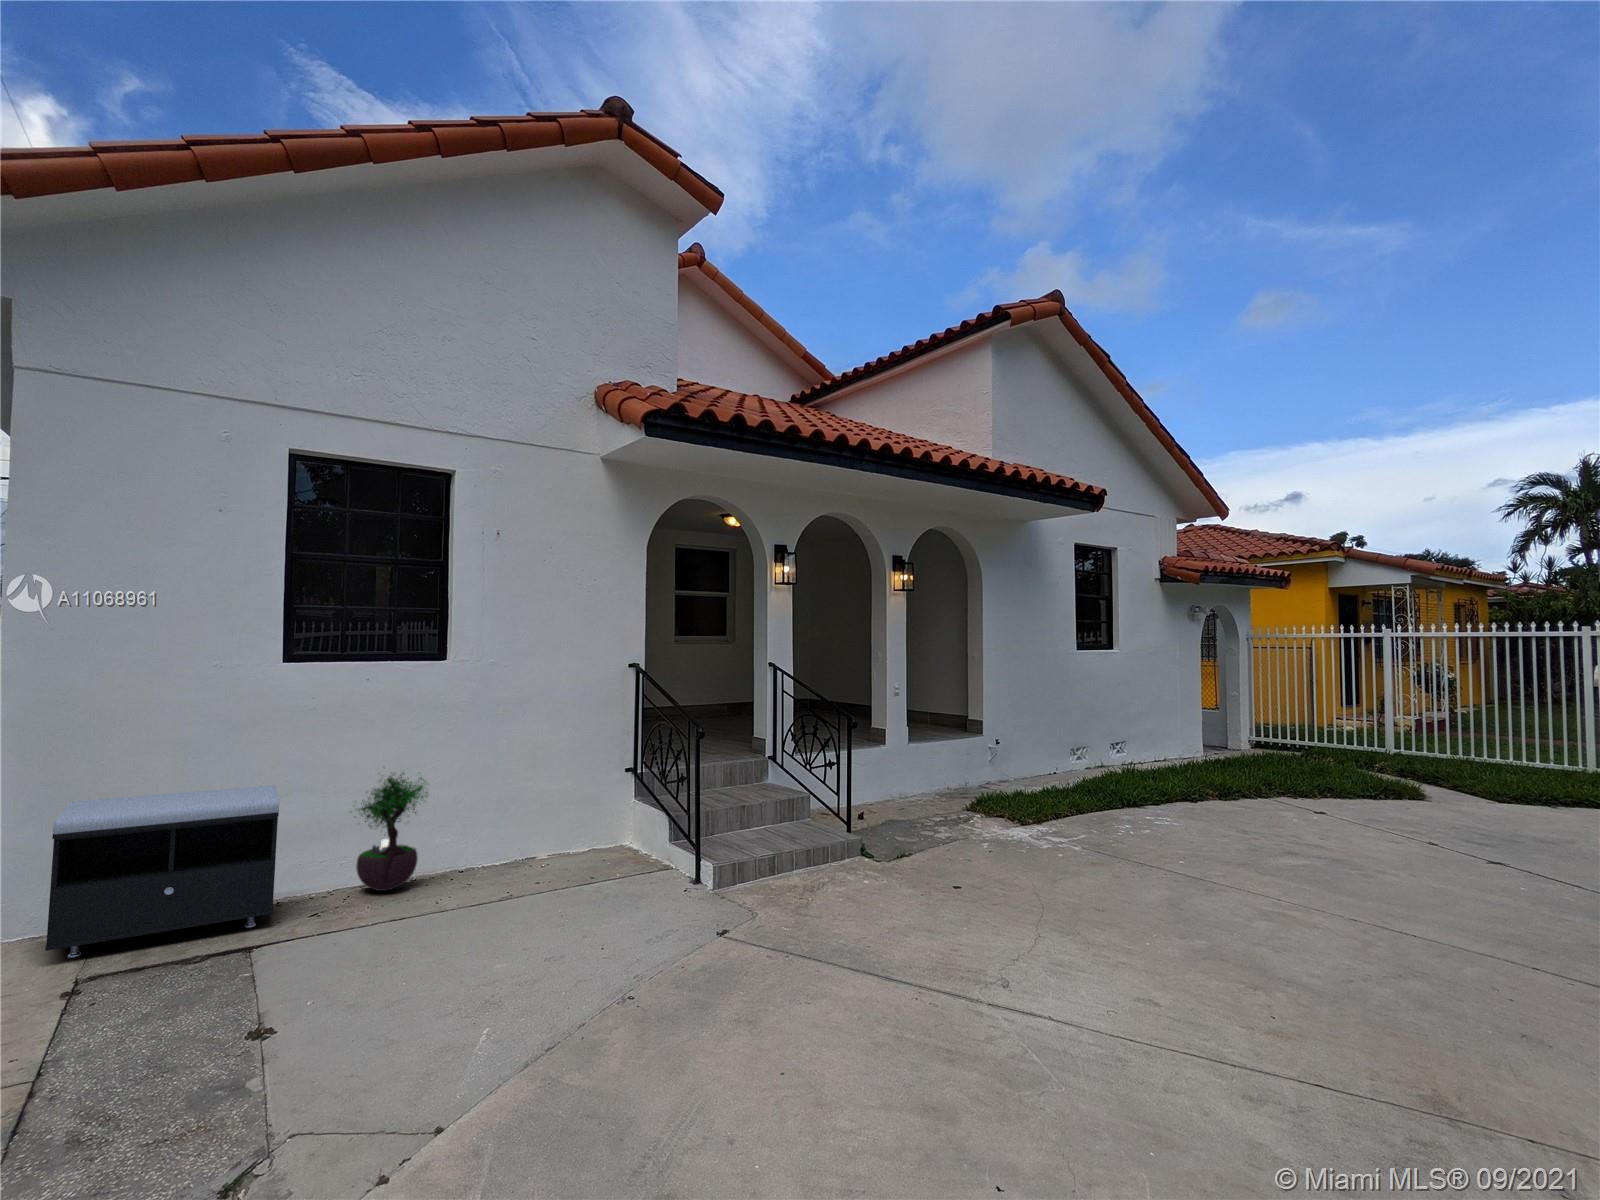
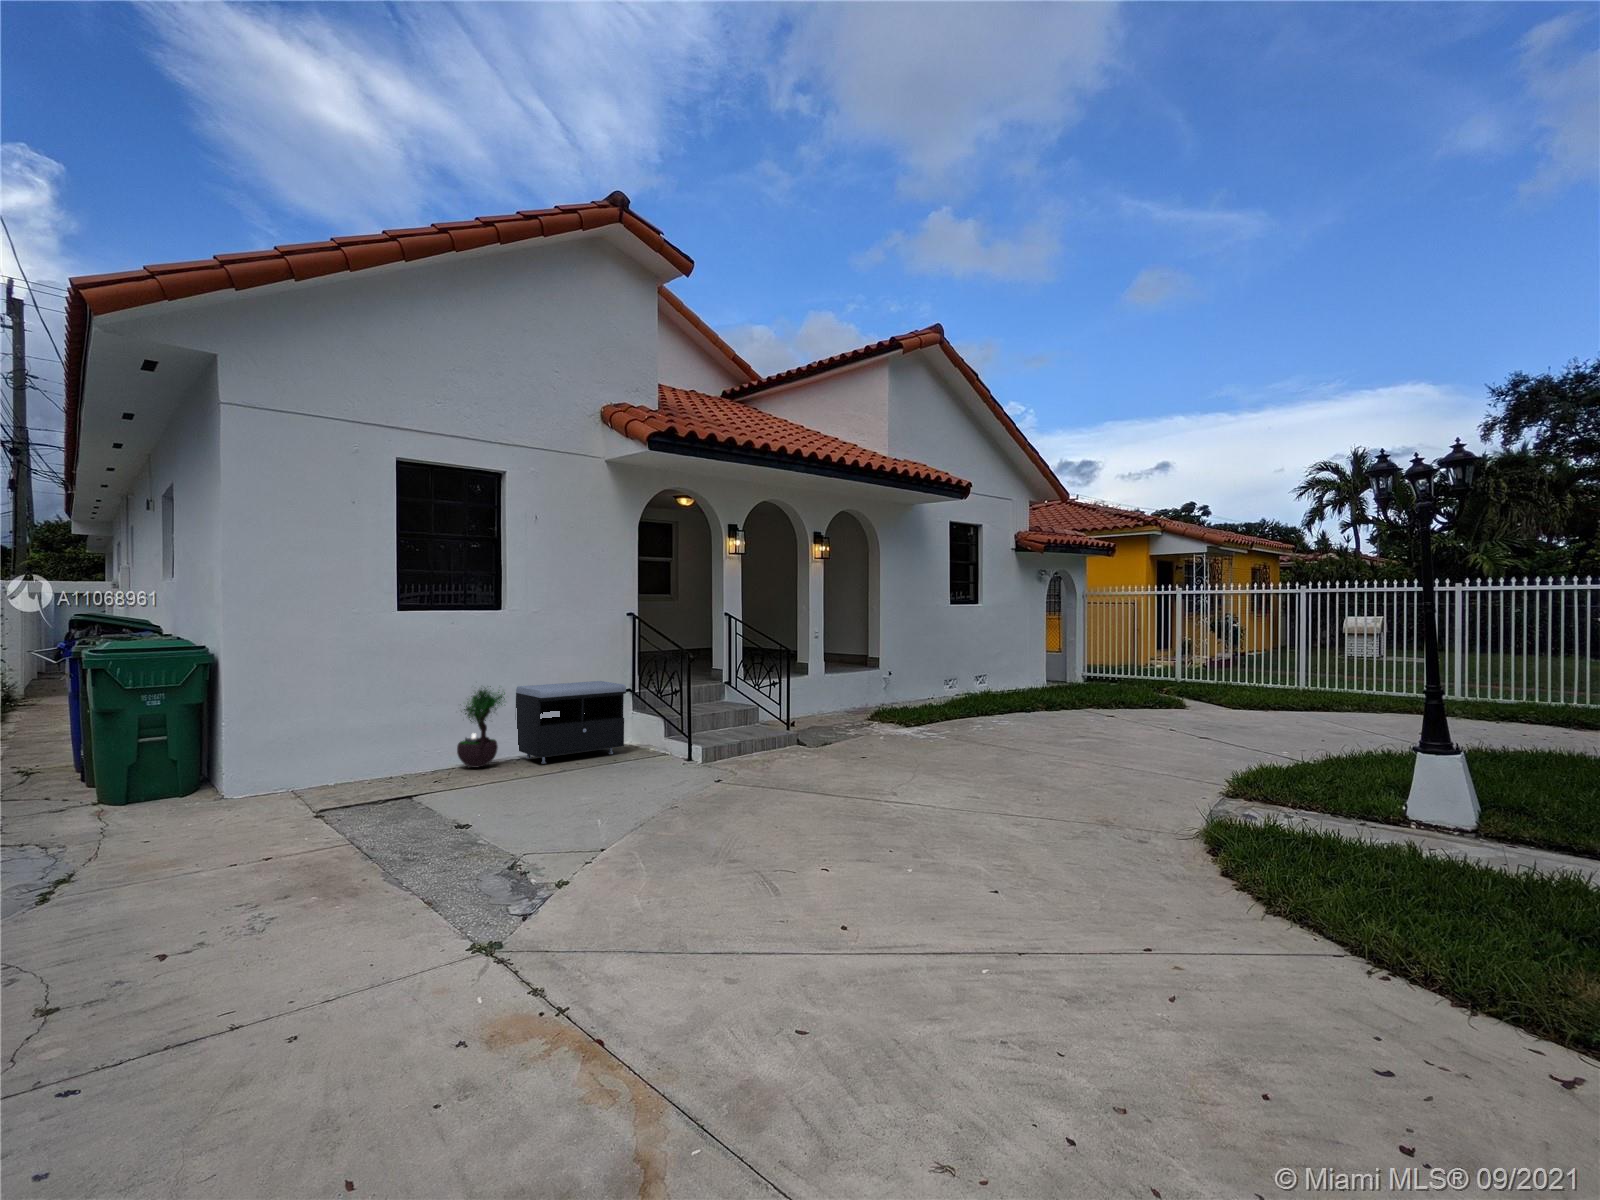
storage bench: present [45,785,279,958] -> present [516,681,626,764]

